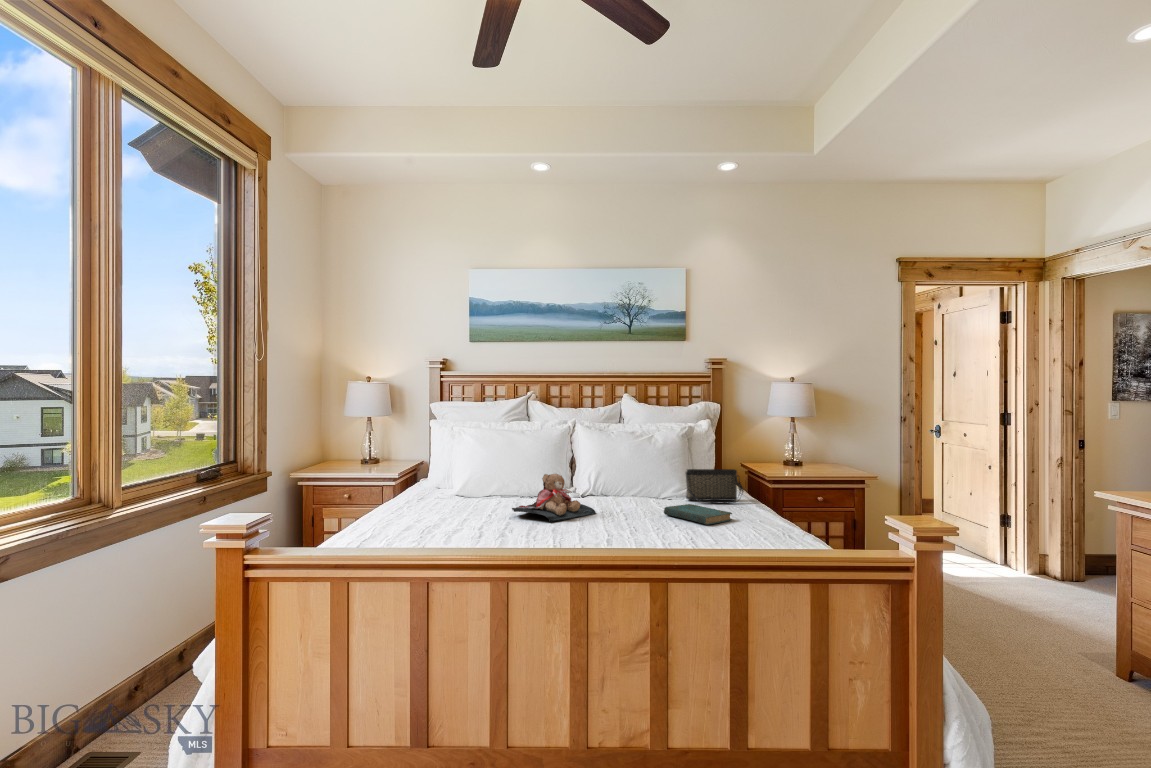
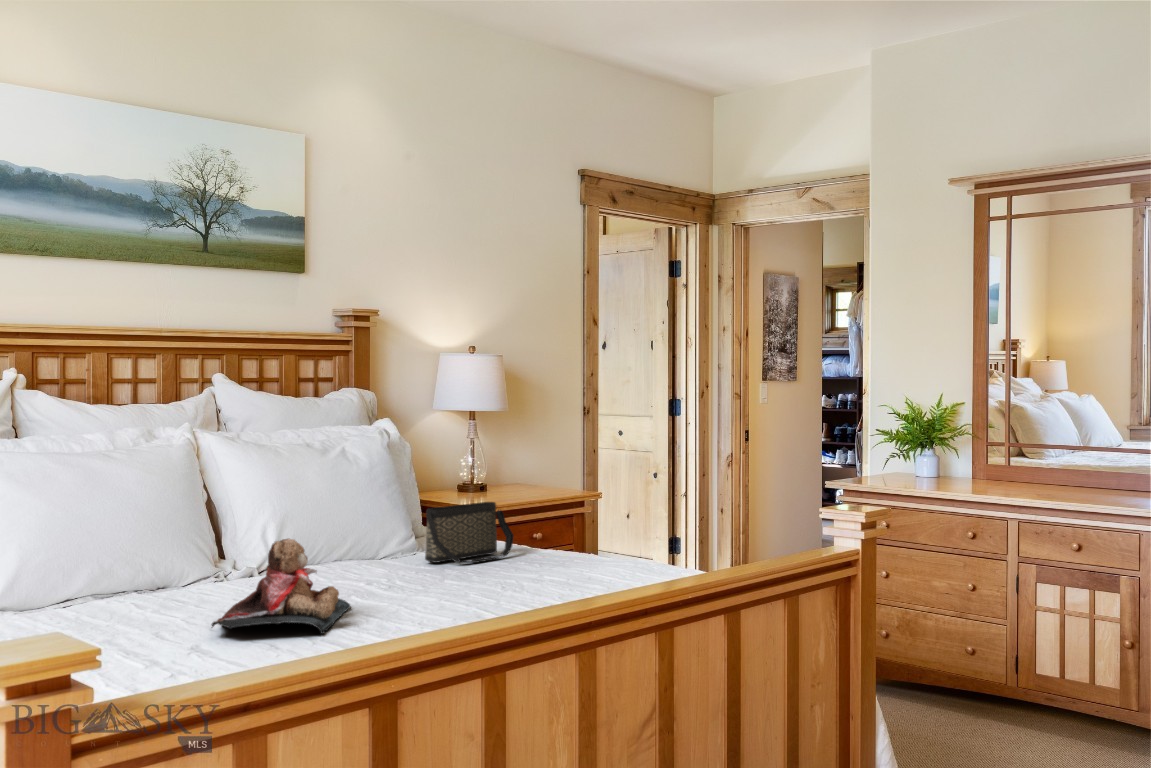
book: present [664,504,732,525] -> none [460,566,564,592]

